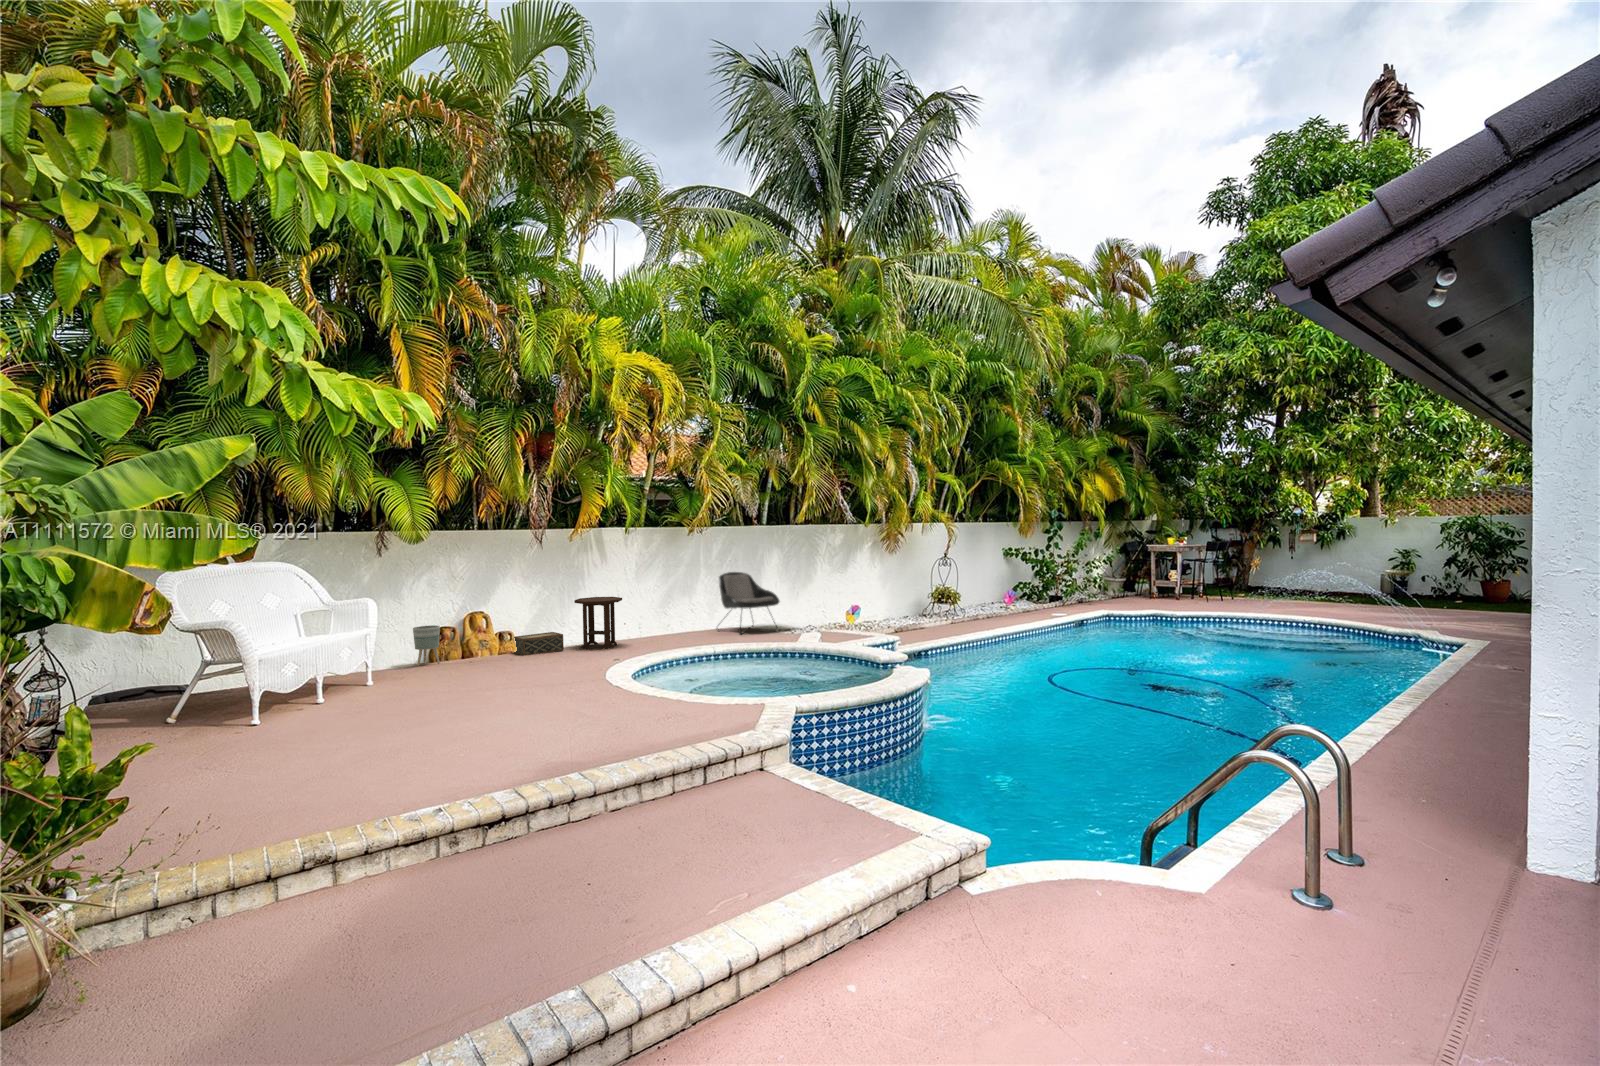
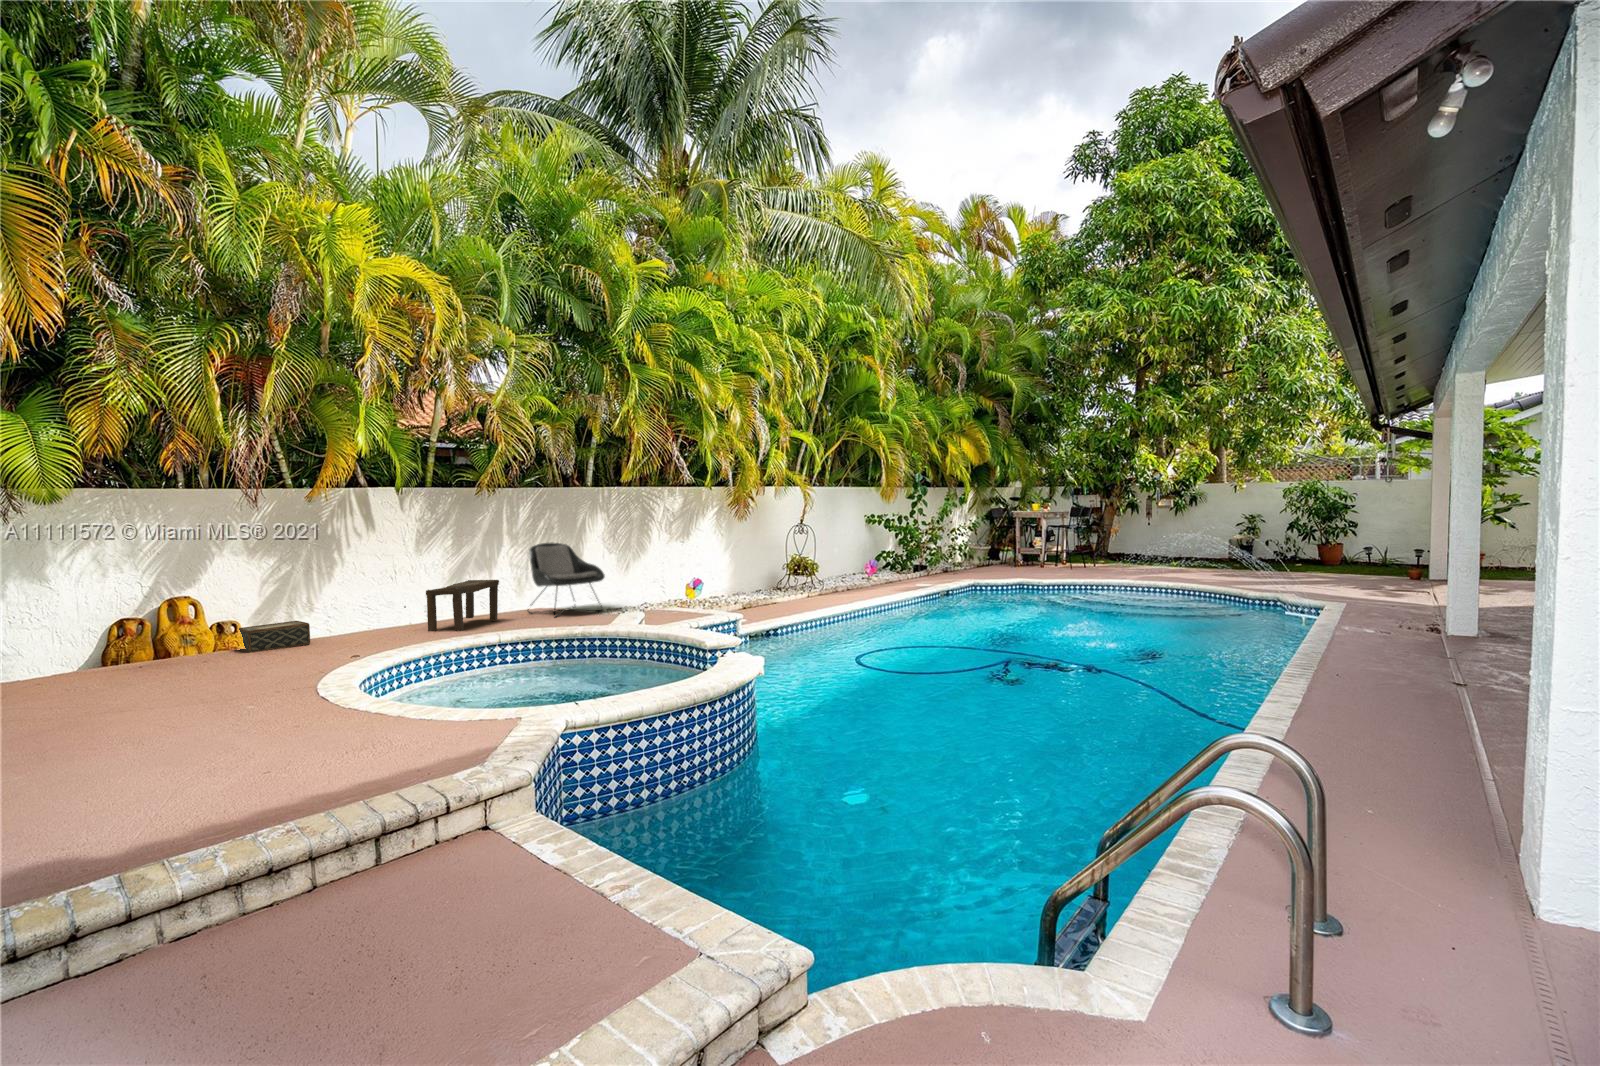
side table: present [574,597,622,649] -> none [326,574,394,642]
bench: none [644,602,697,644] -> present [426,580,499,631]
planter: present [413,625,440,666] -> none [70,617,116,673]

